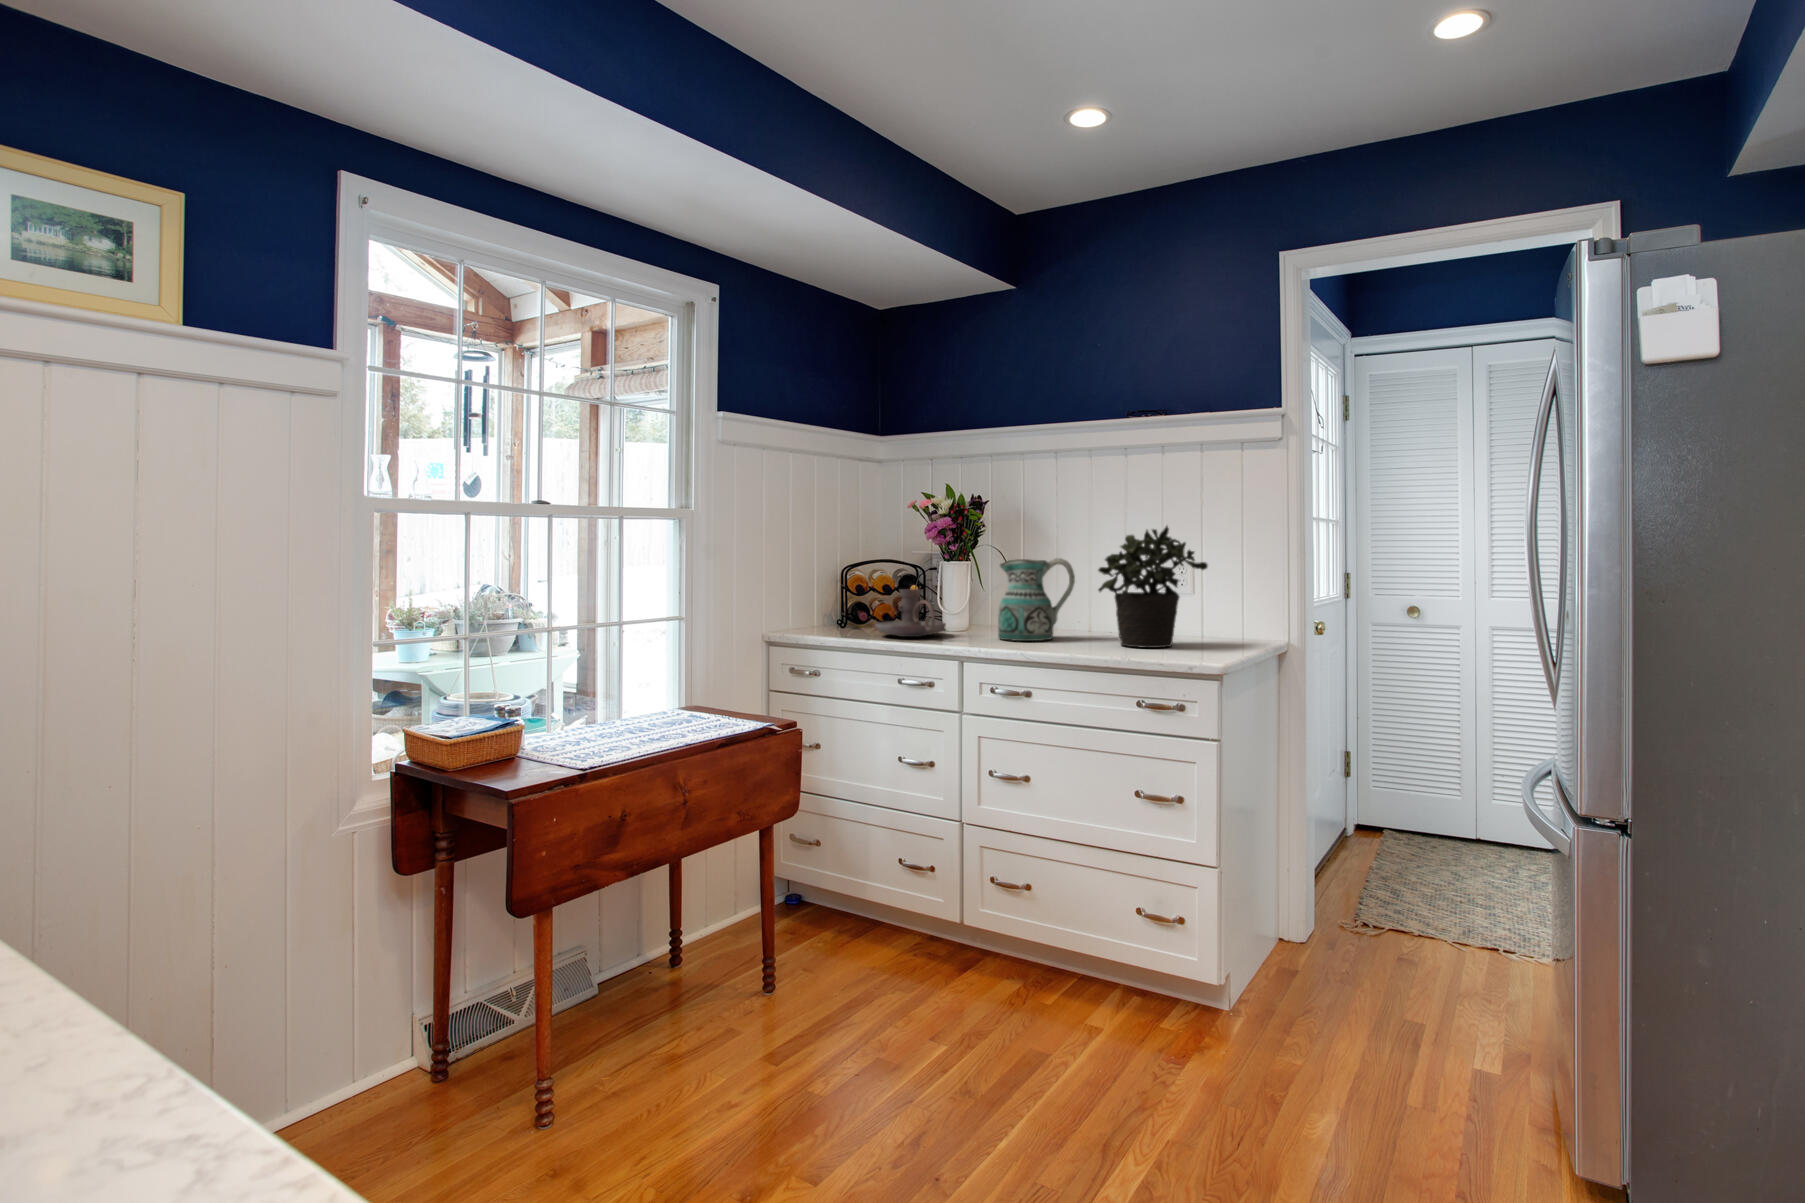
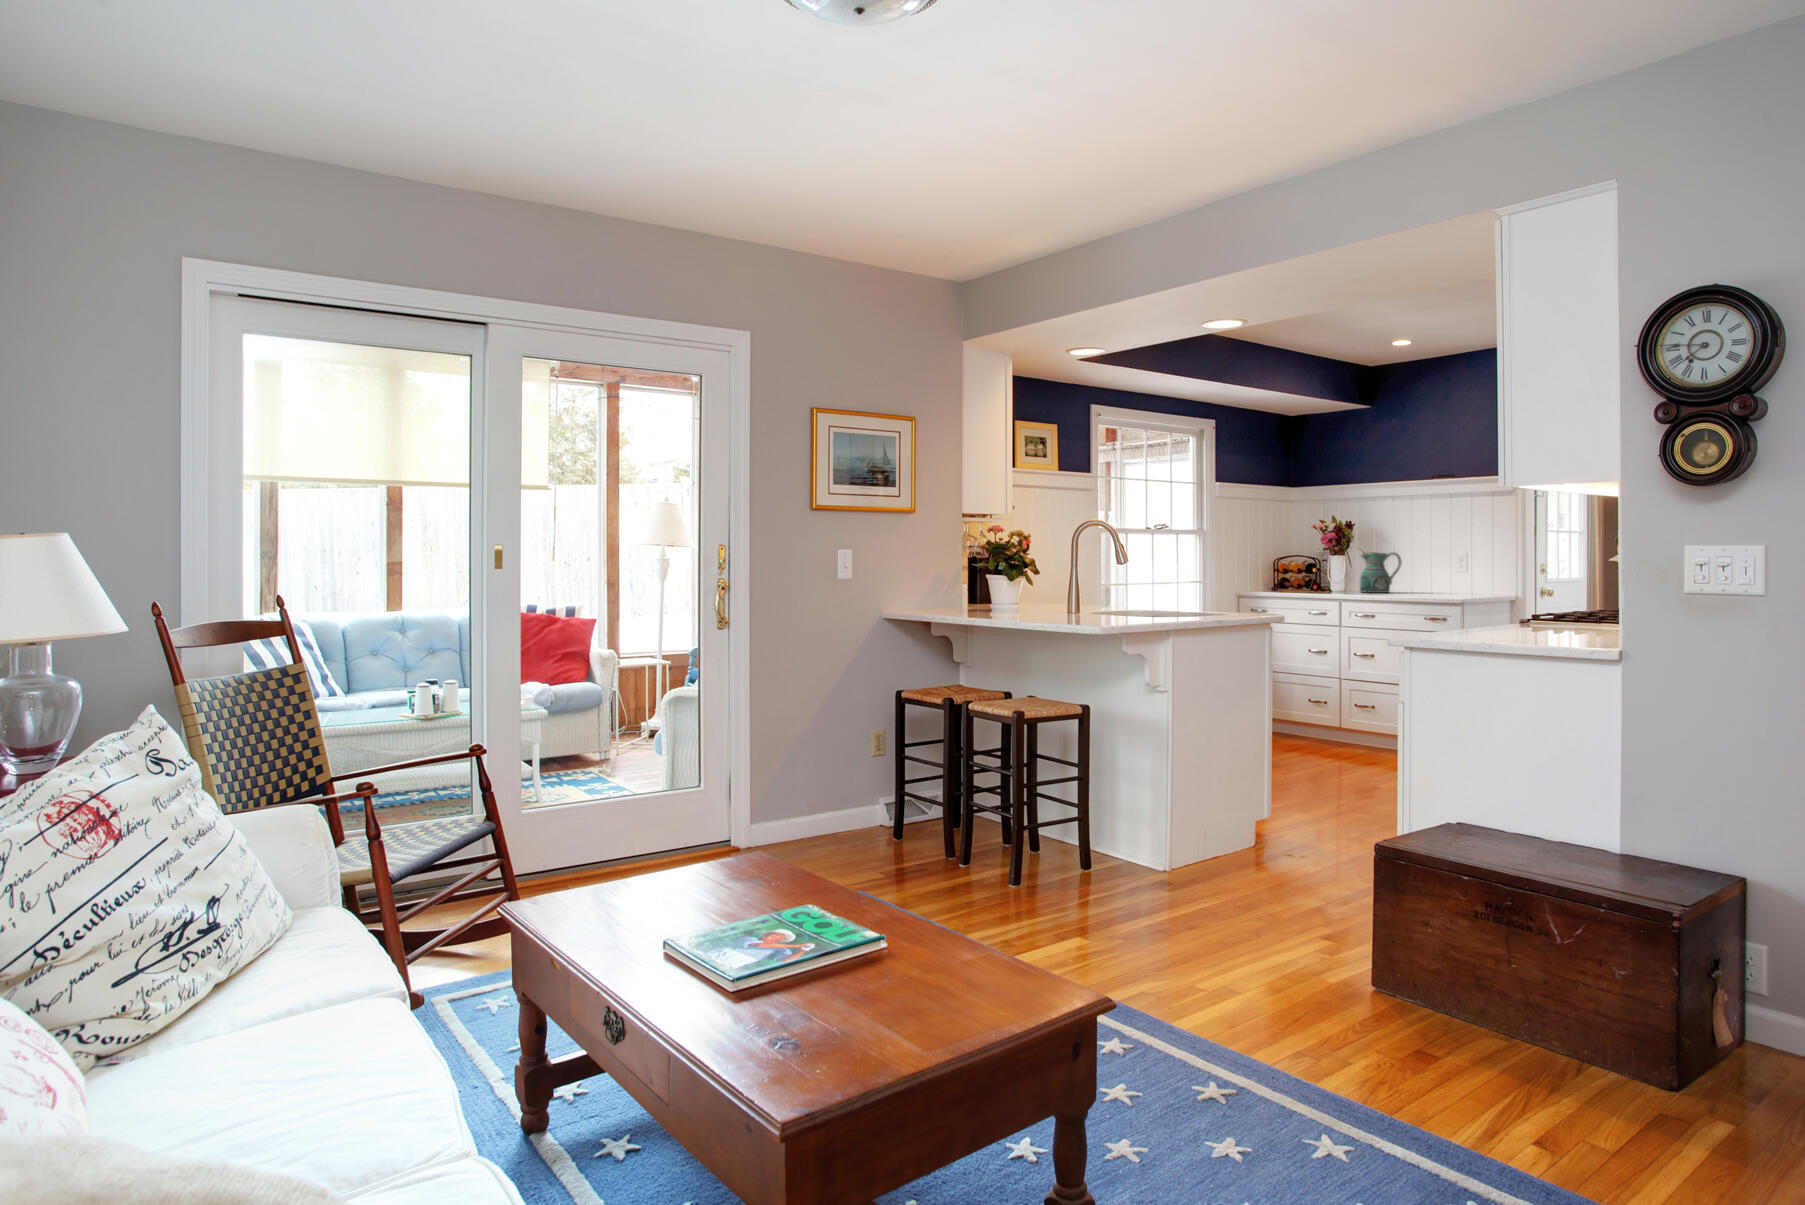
potted plant: present [1098,526,1208,648] -> none [1410,535,1469,594]
candle holder: present [875,589,946,637] -> none [1294,568,1332,592]

